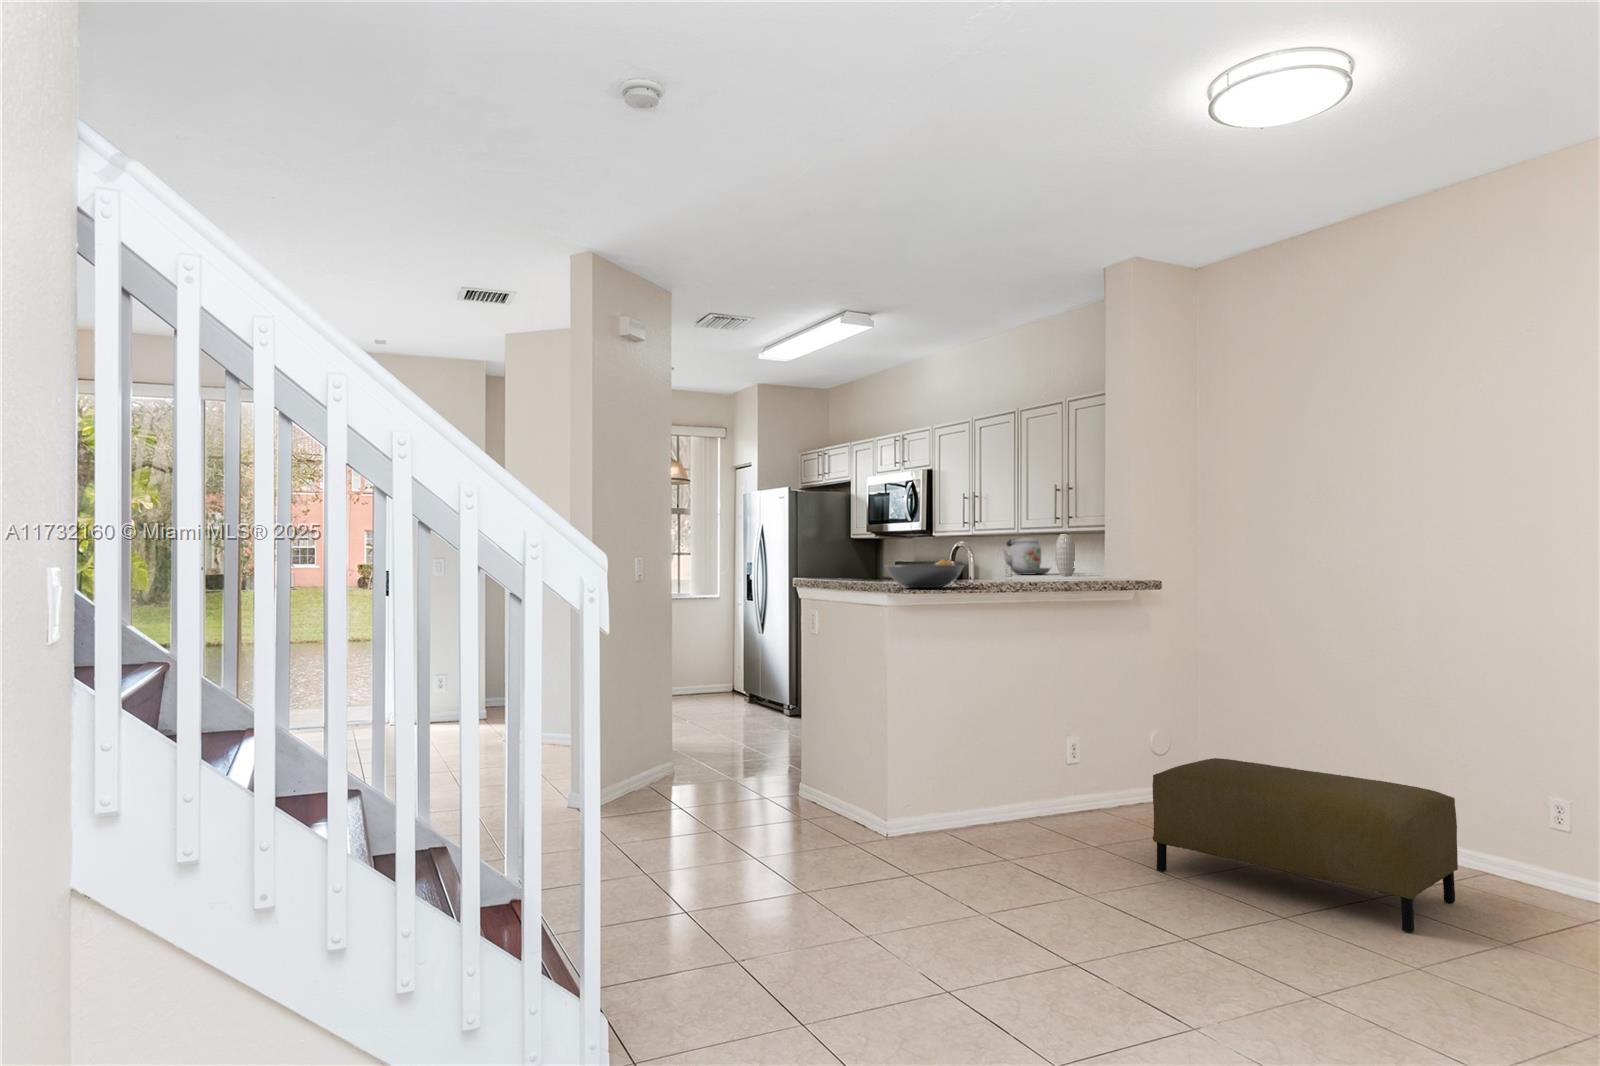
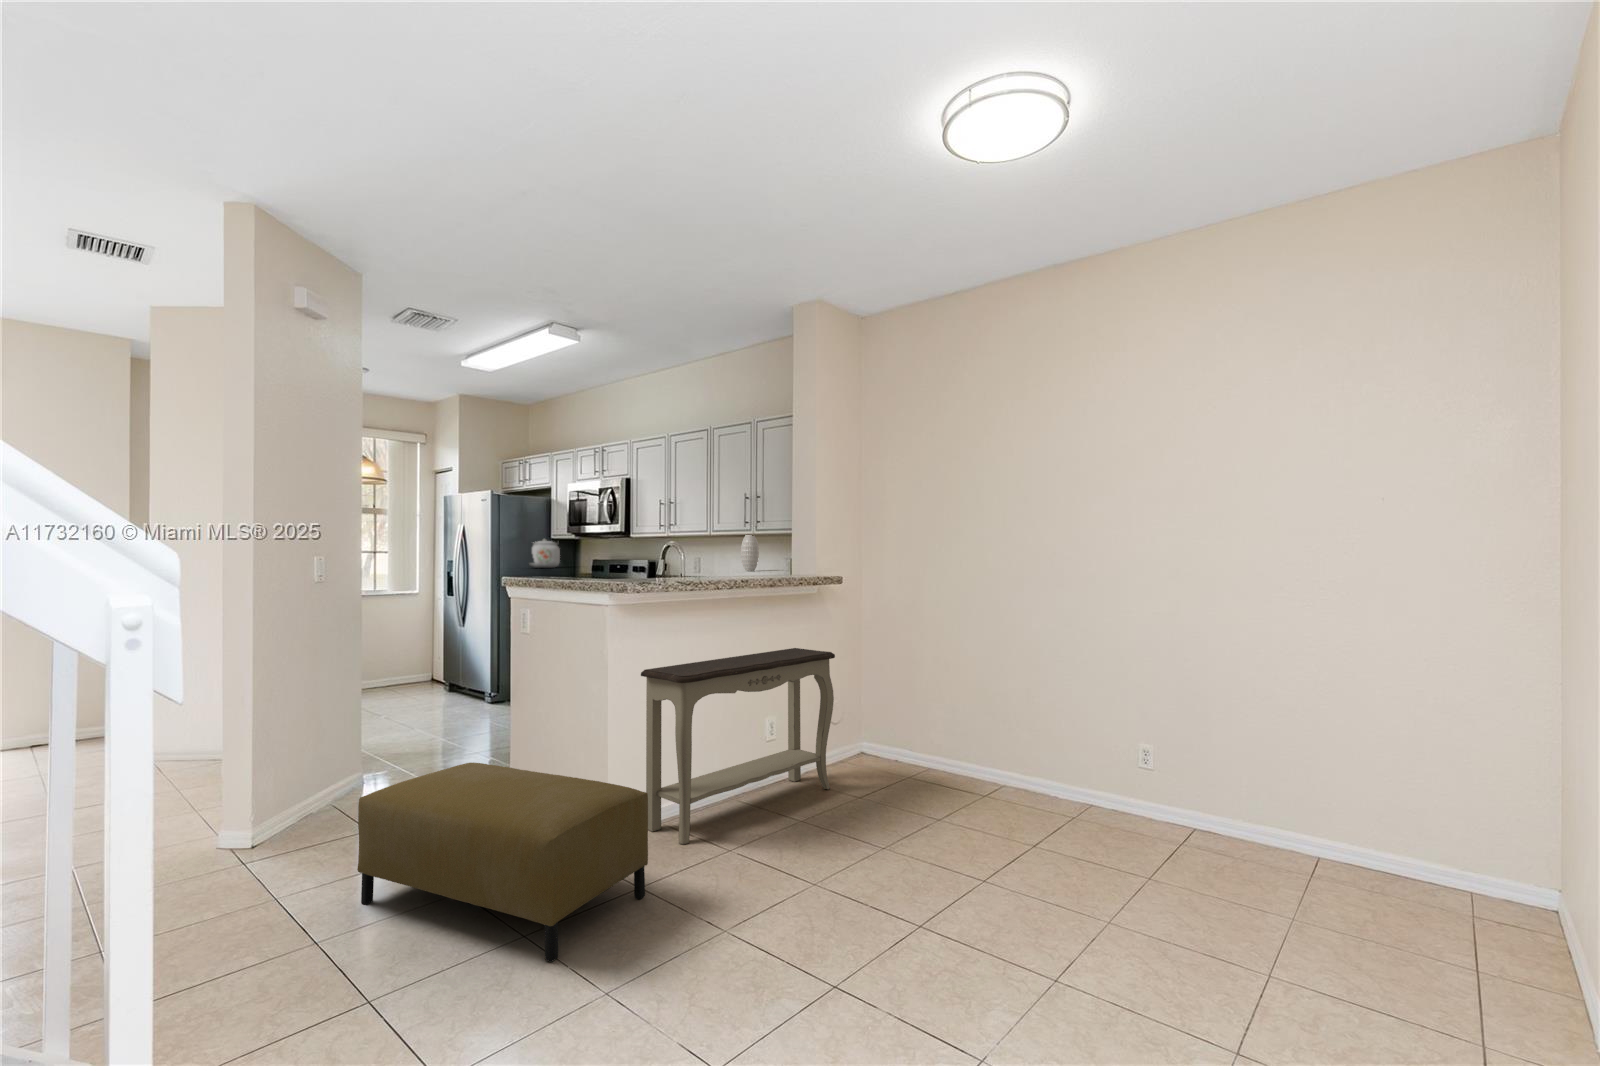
kettle: present [1002,537,1050,574] -> present [529,539,560,568]
fruit bowl: present [885,559,963,588] -> none [606,558,686,587]
console table: none [919,662,1141,845] -> present [641,648,835,845]
ottoman: present [1153,758,1458,932] -> present [357,763,648,962]

